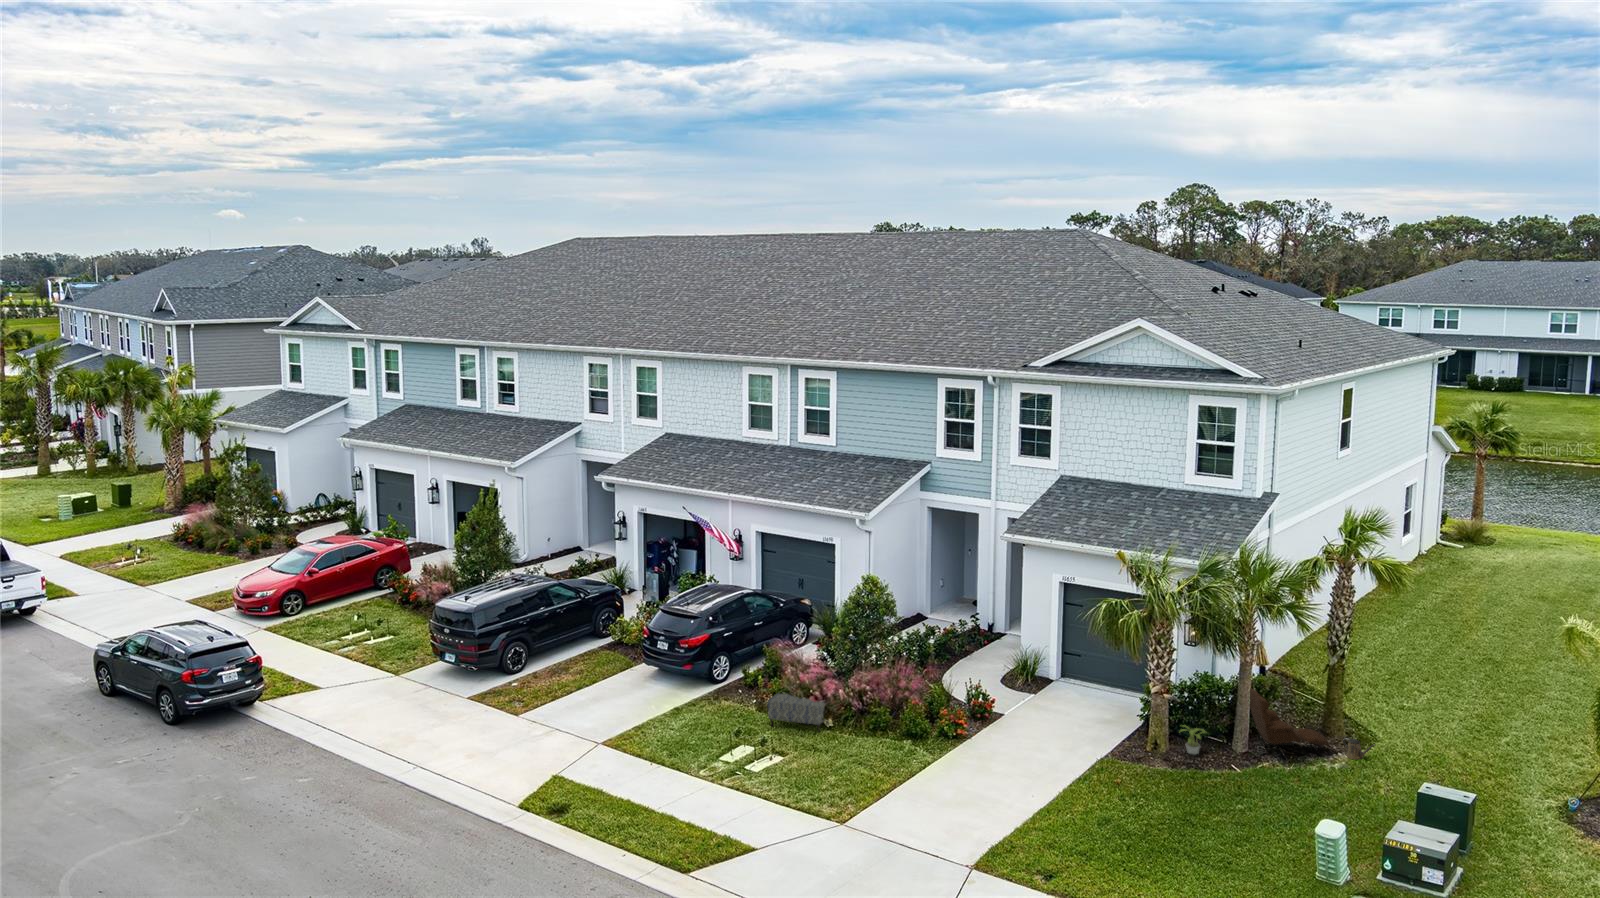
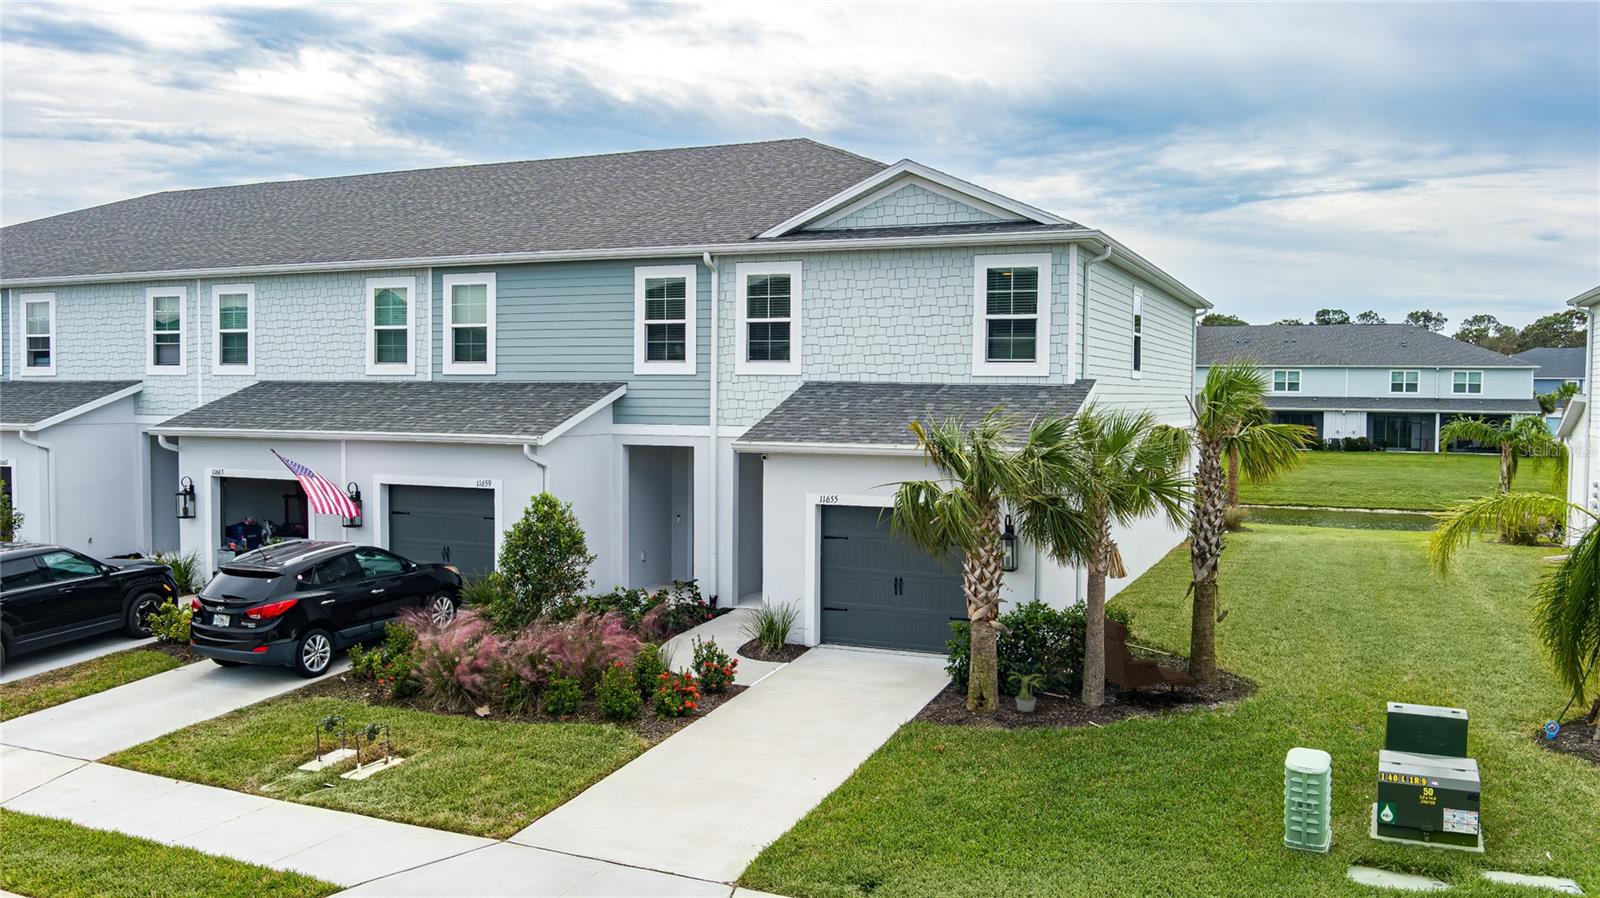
bench: present [767,692,829,732] -> none [380,670,486,725]
watering can: present [1343,738,1375,759] -> none [1212,676,1259,703]

